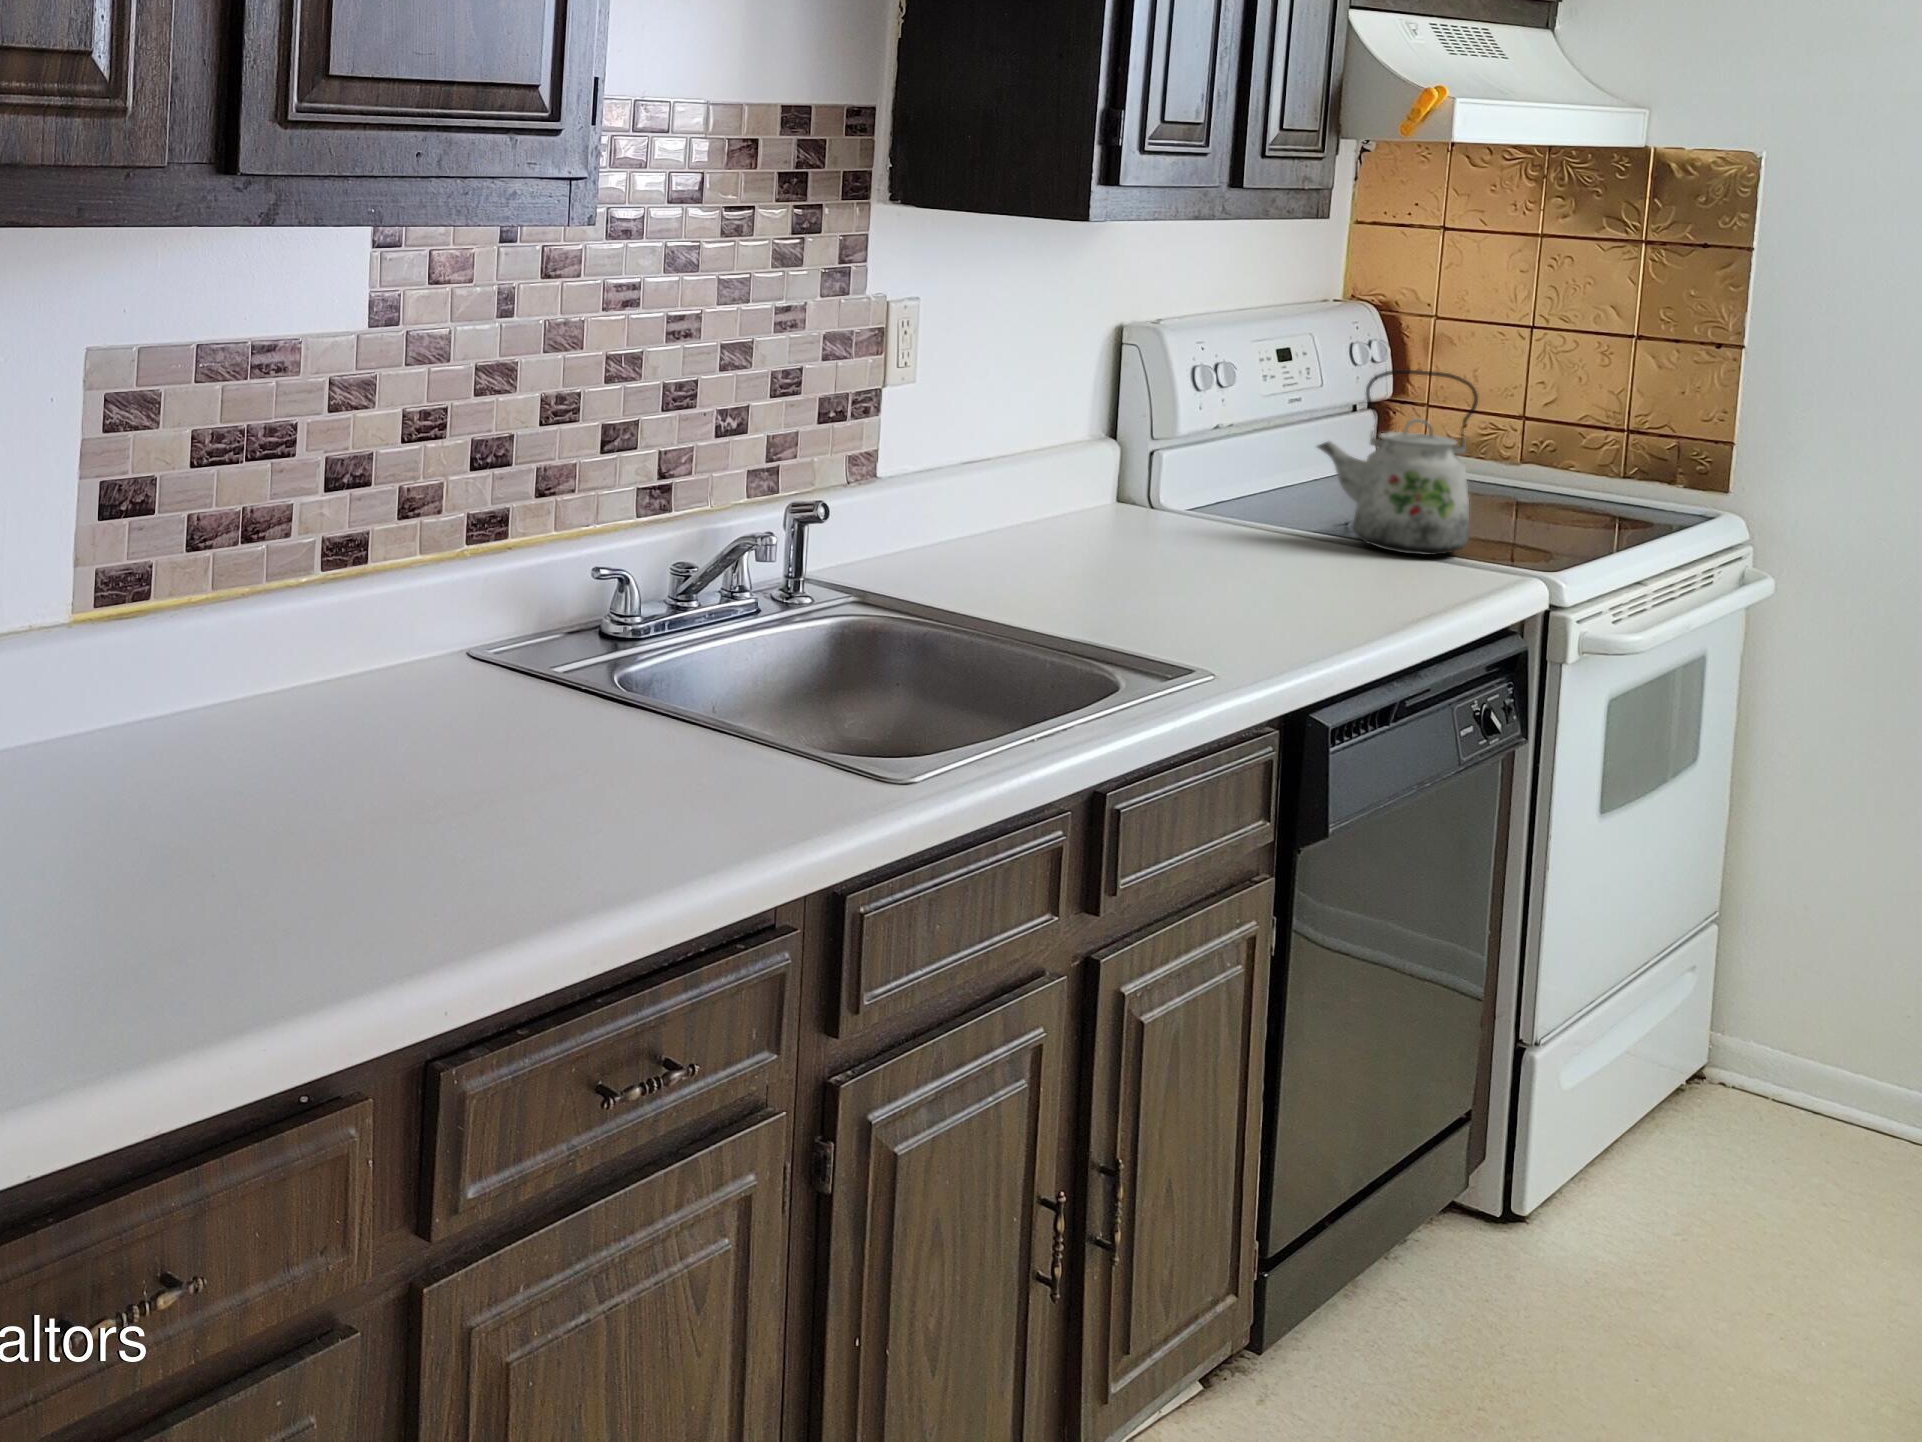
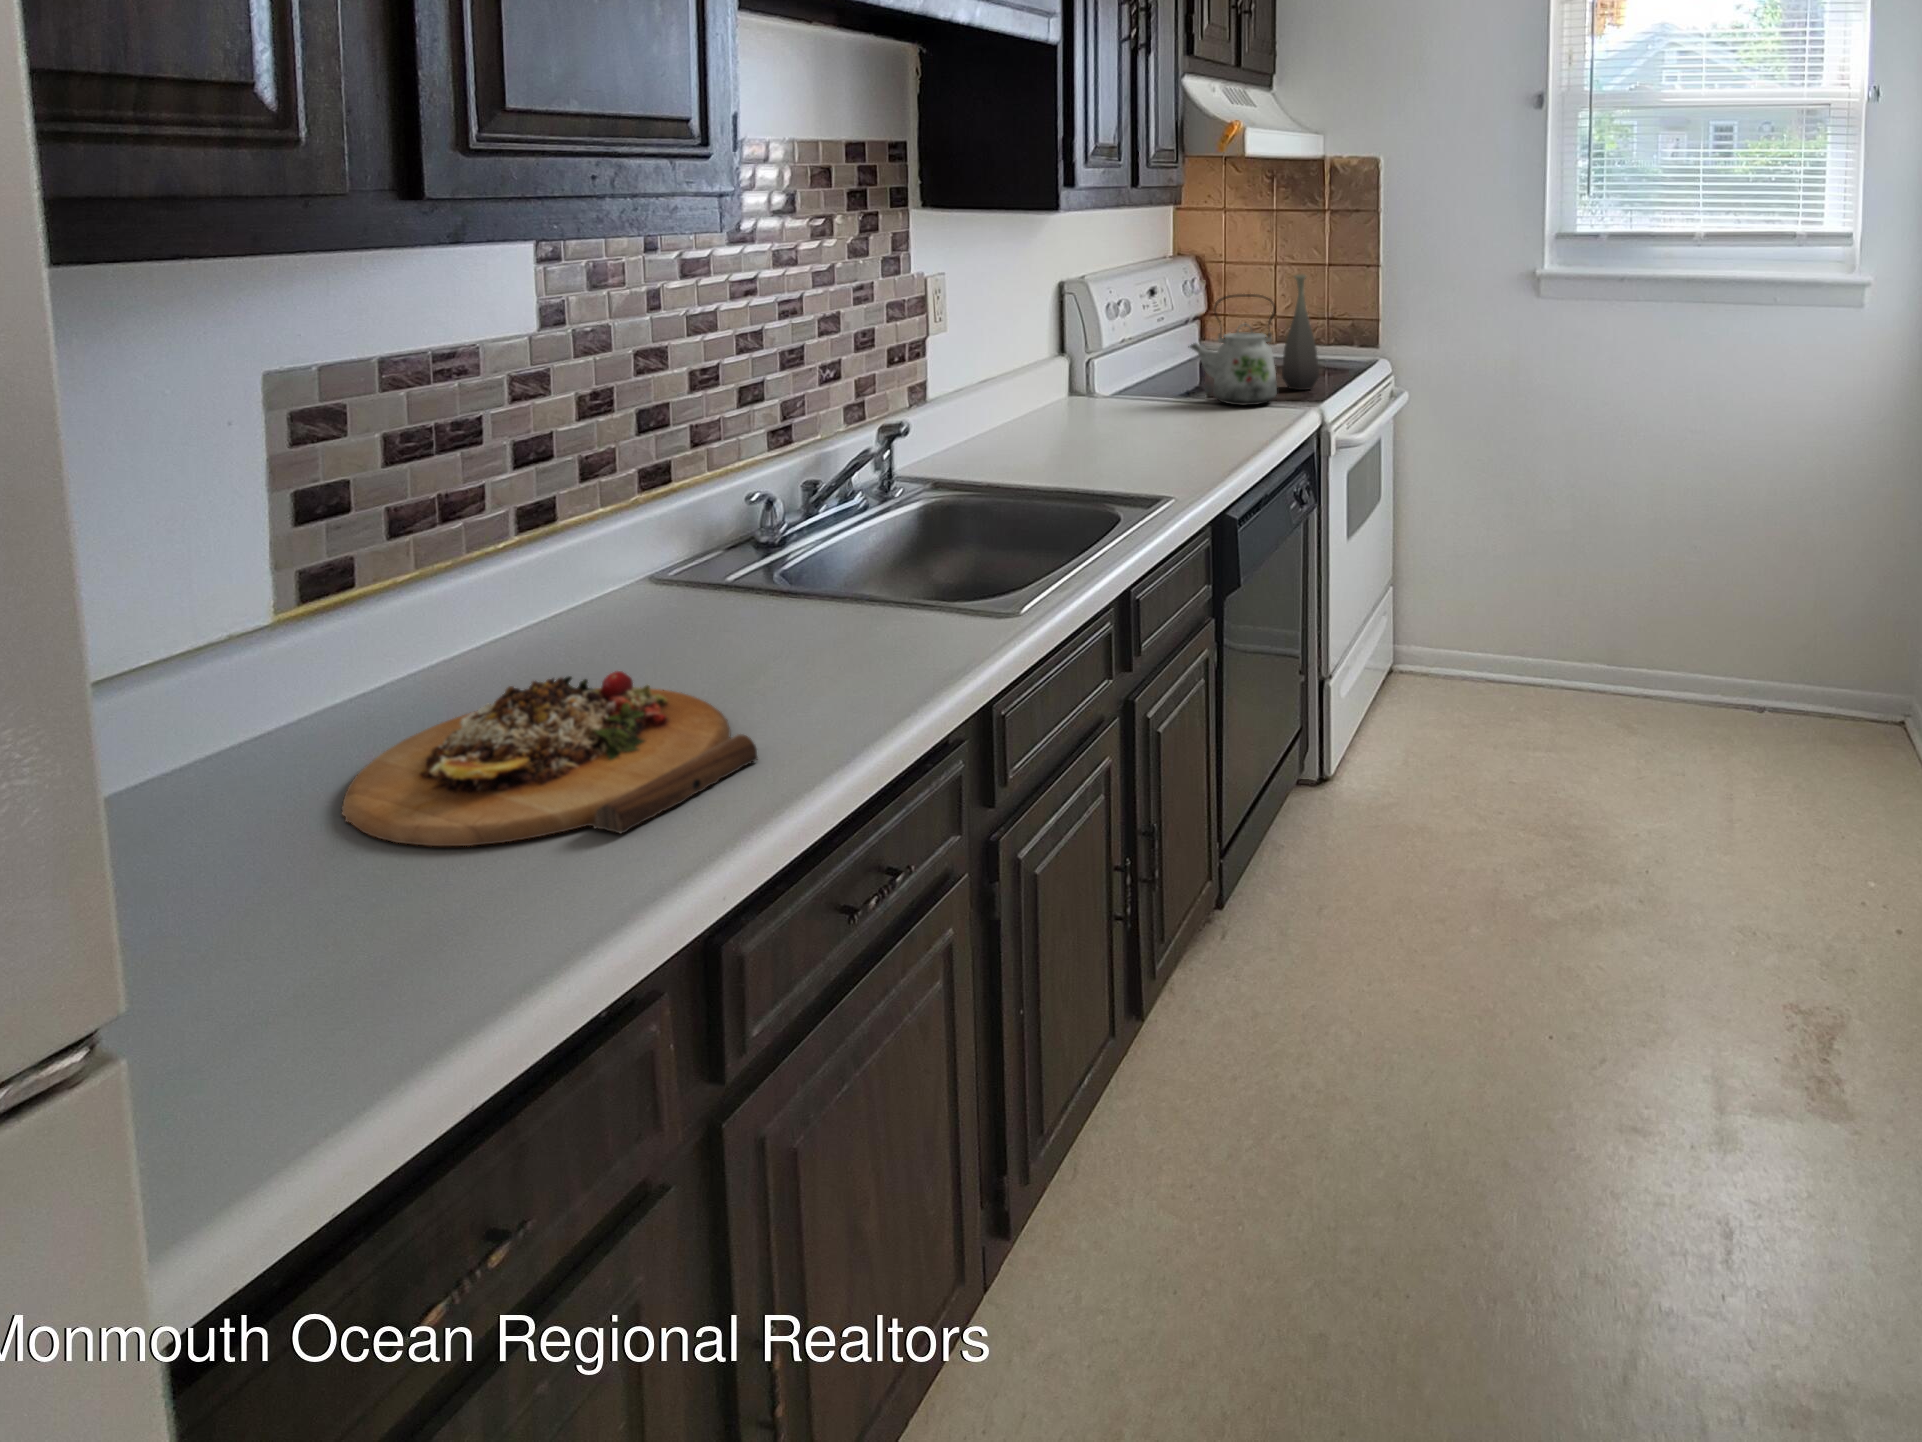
bottle: none [1490,346,1562,543] -> present [1282,274,1319,390]
cutting board: none [101,730,518,913] -> present [342,671,758,846]

